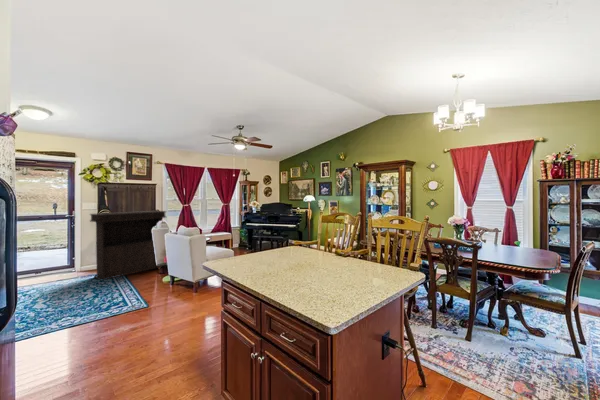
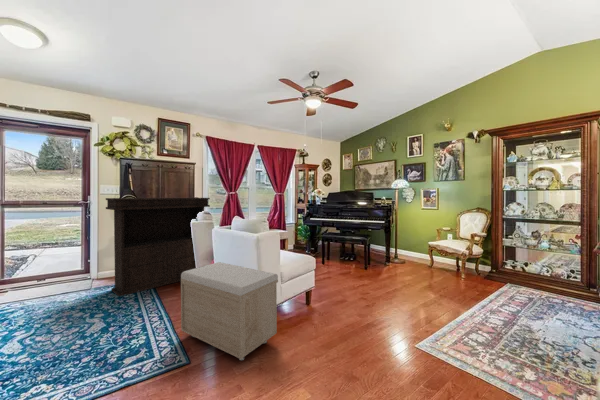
storage bench: none [144,254,201,305] -> present [181,262,278,360]

